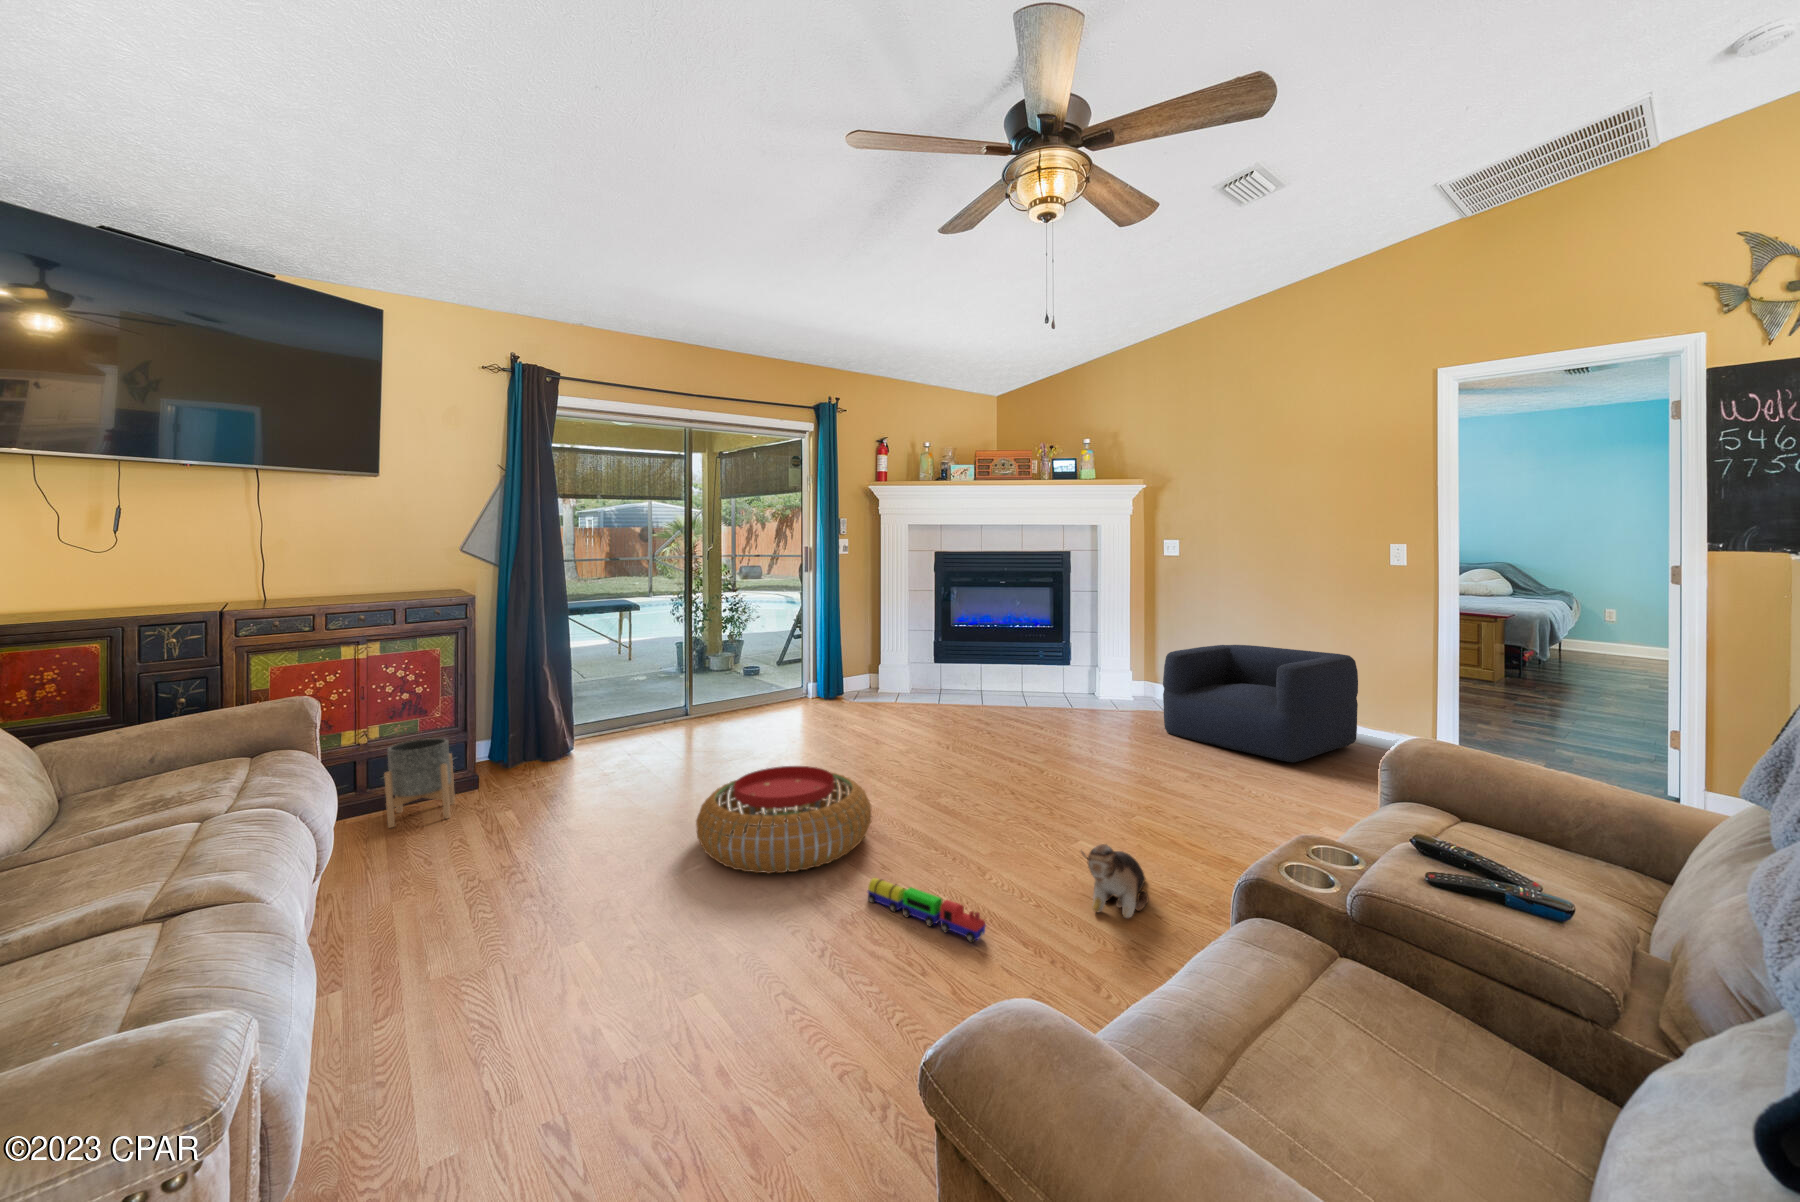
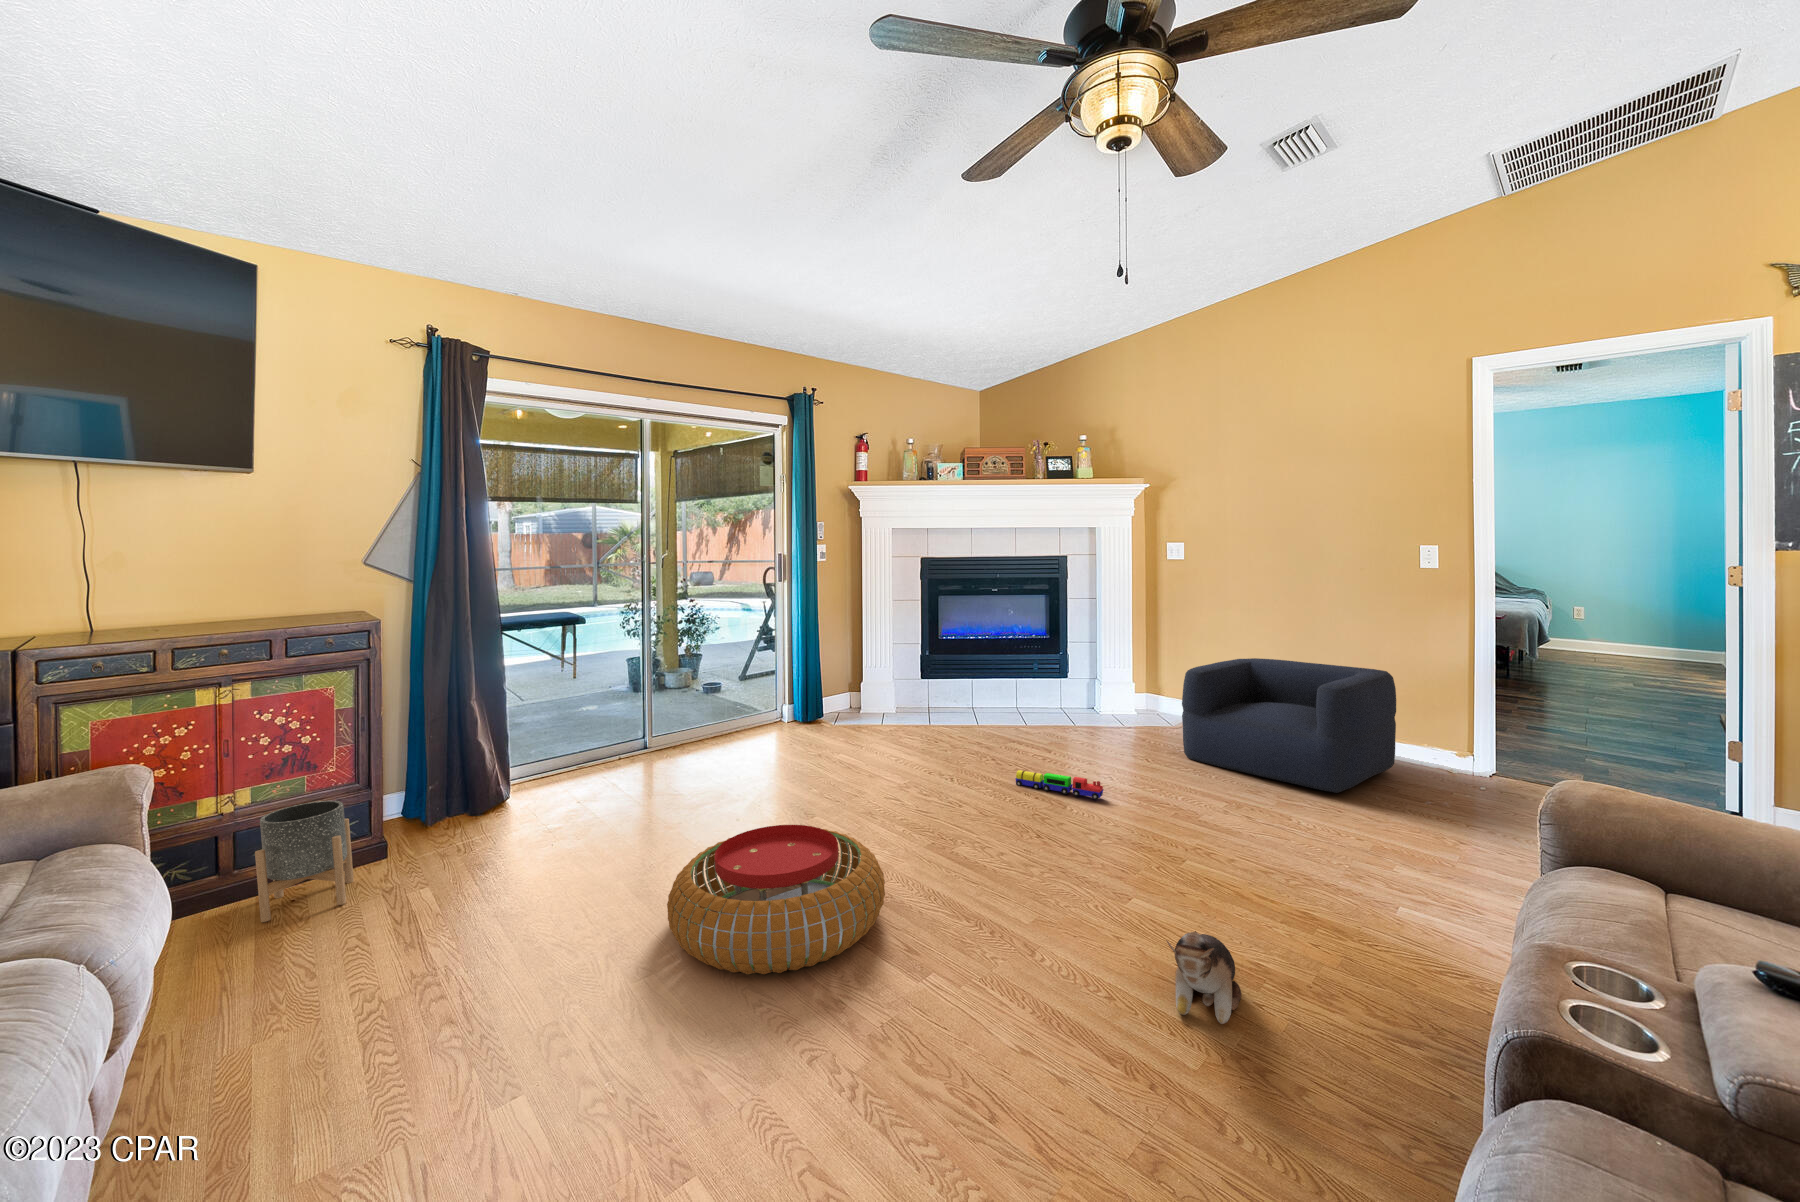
toy train: present [868,878,986,943] -> present [1015,770,1103,800]

